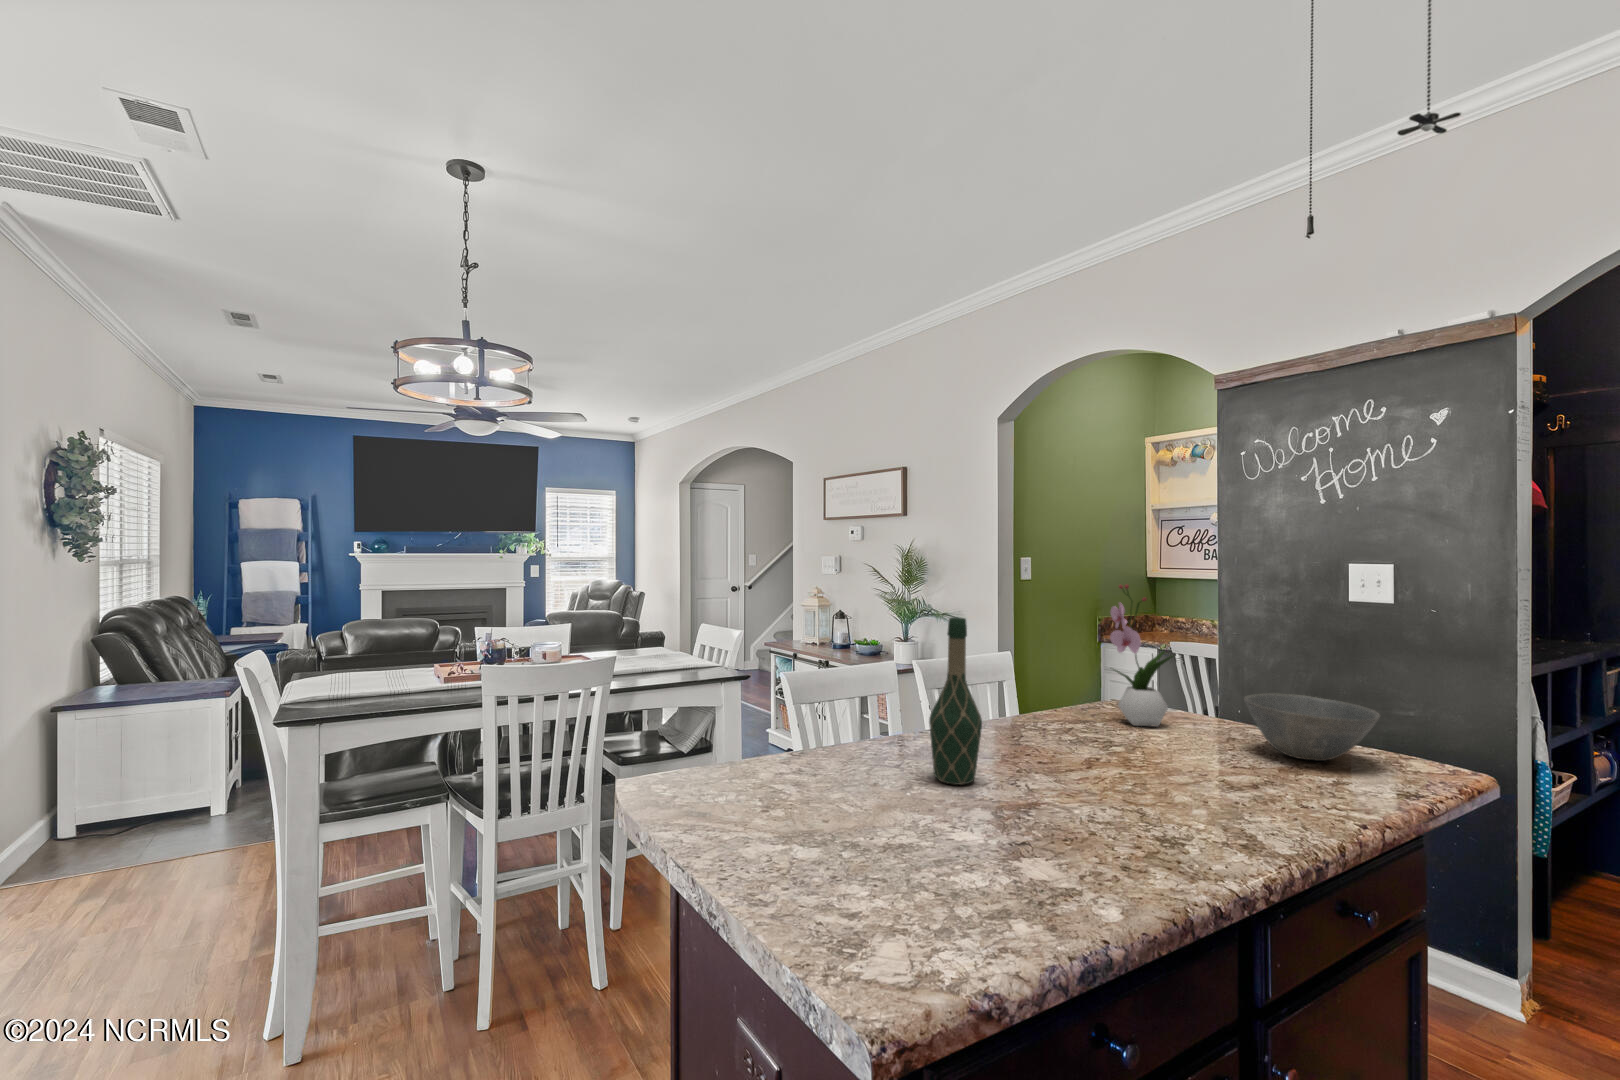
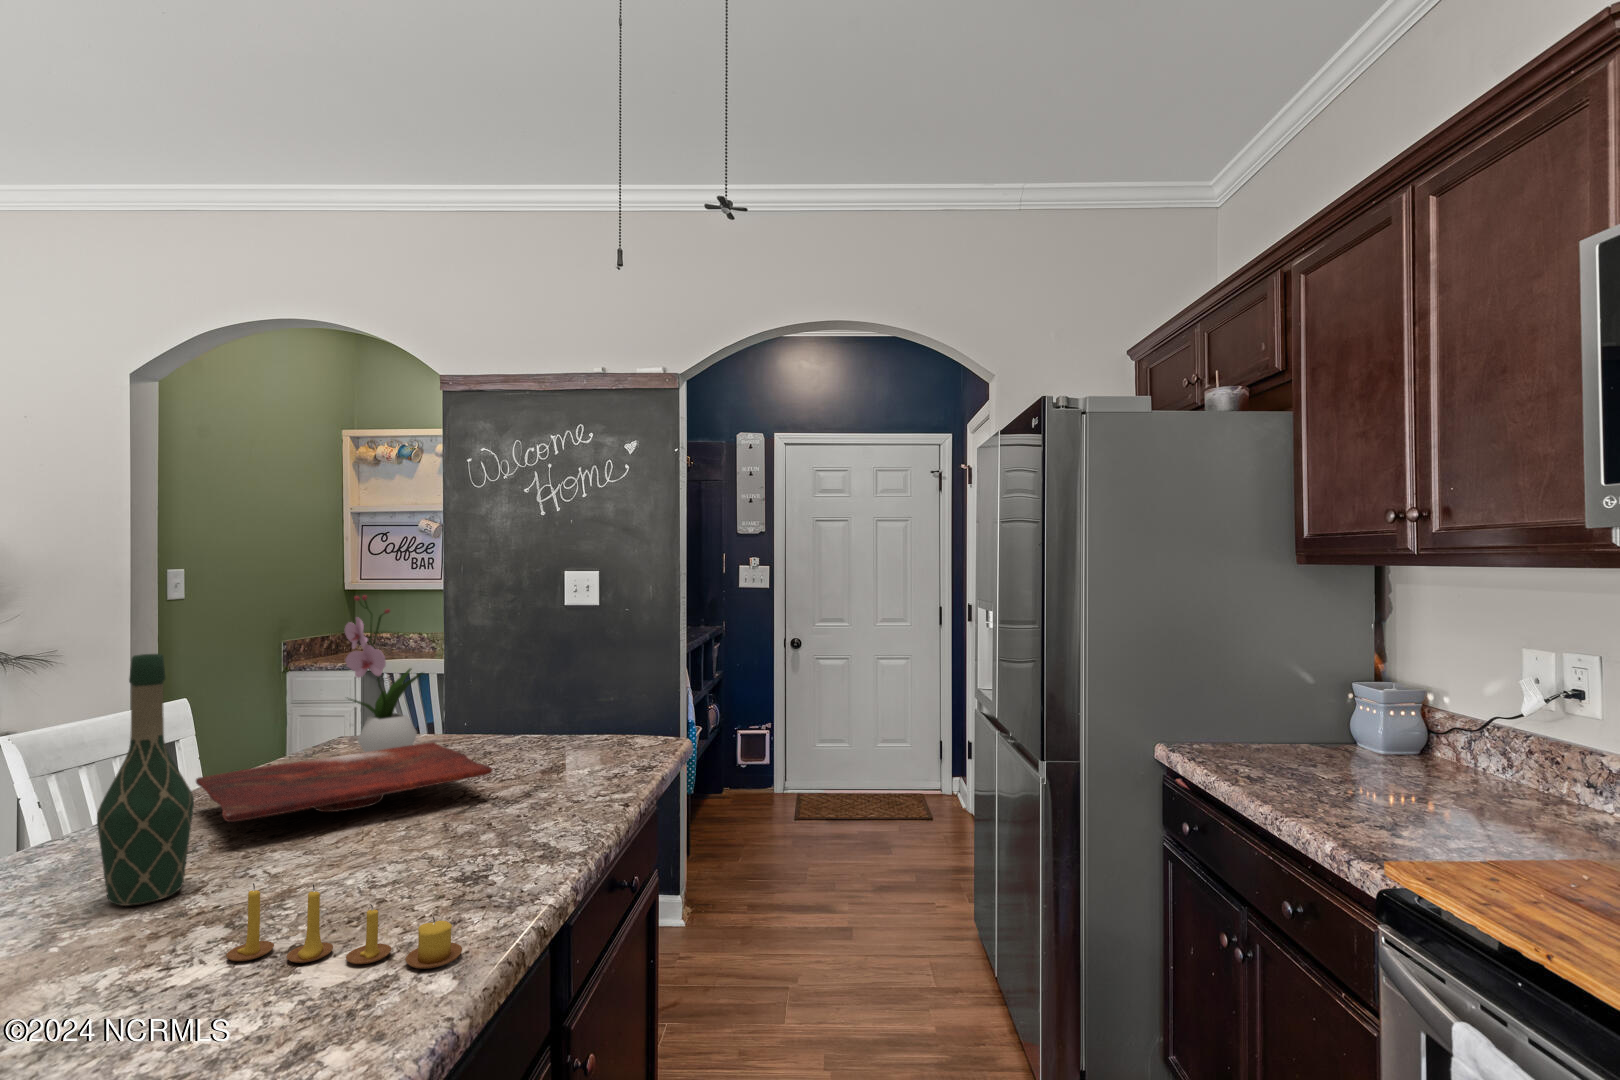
bowl: present [1244,693,1380,761] -> none [502,694,621,757]
cutting board: none [999,709,1218,759] -> present [196,742,492,822]
candle: none [983,789,1137,899] -> present [226,883,462,969]

